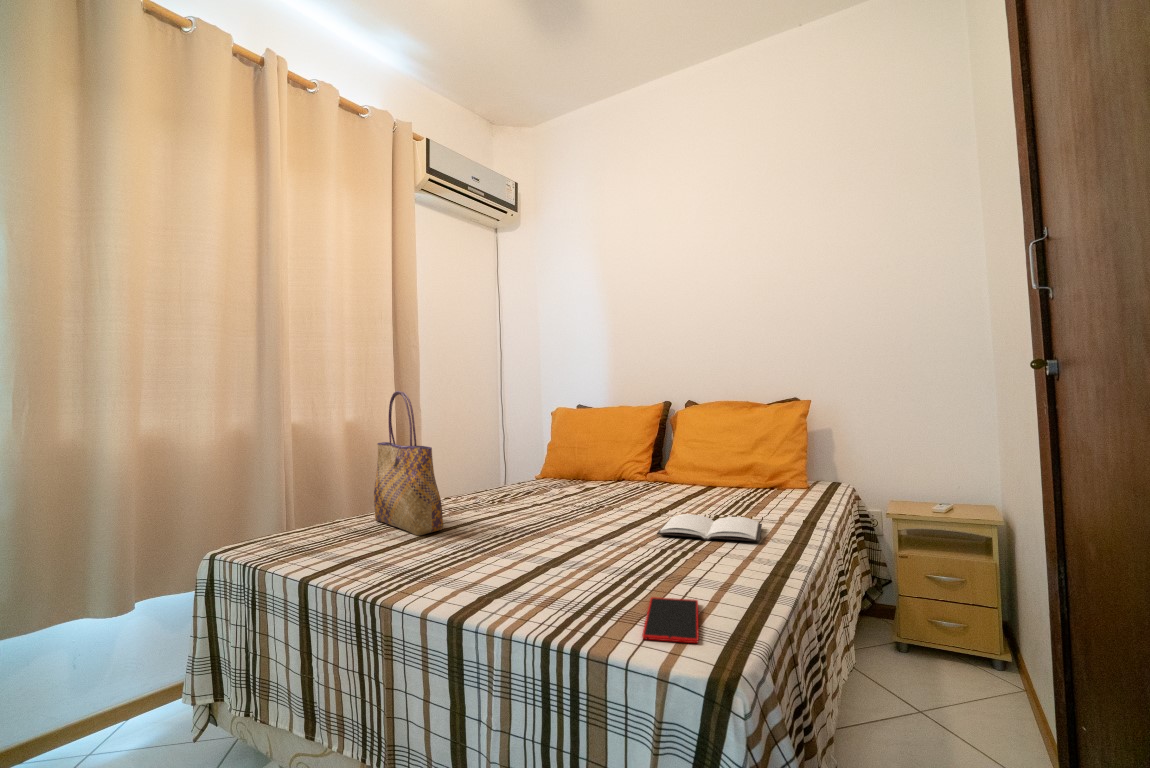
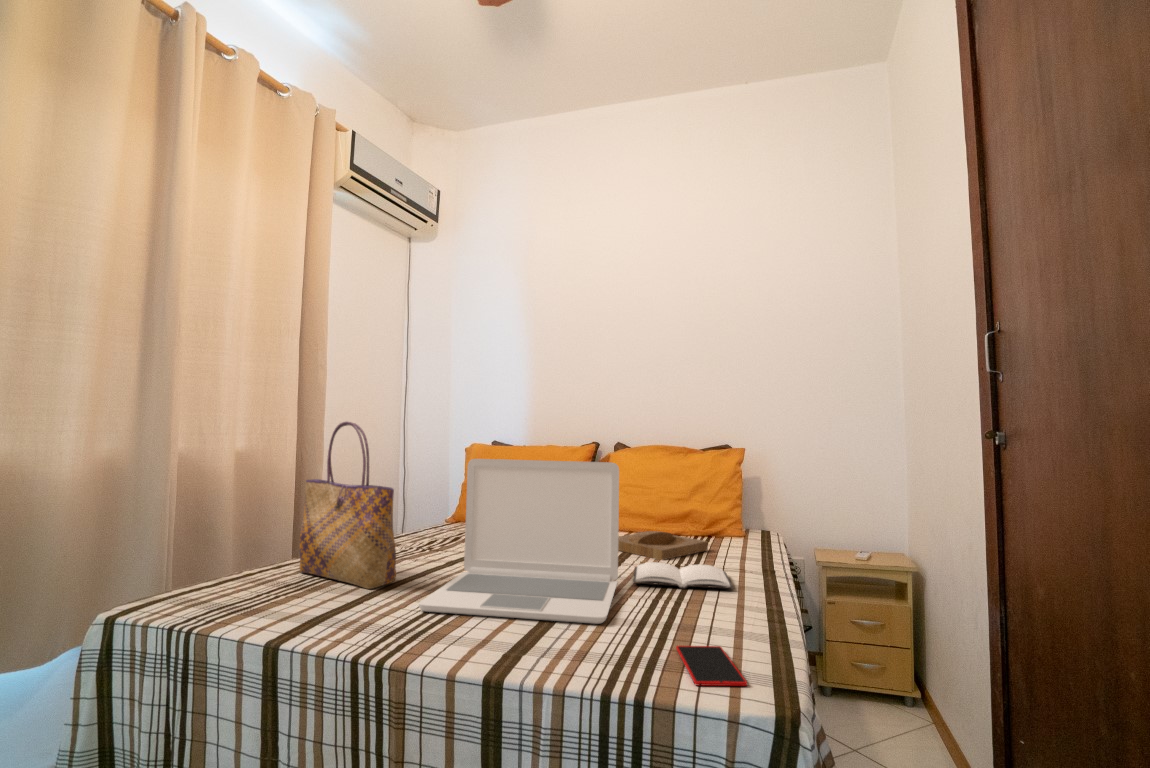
laptop: none [441,417,639,572] -> present [419,459,619,624]
tray: none [658,484,762,512] -> present [618,531,708,560]

